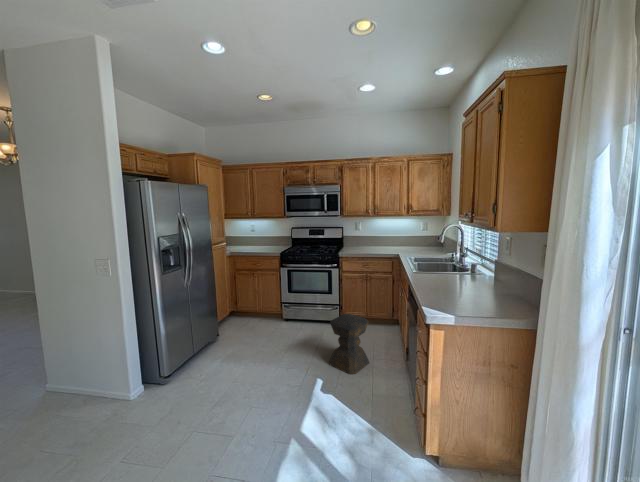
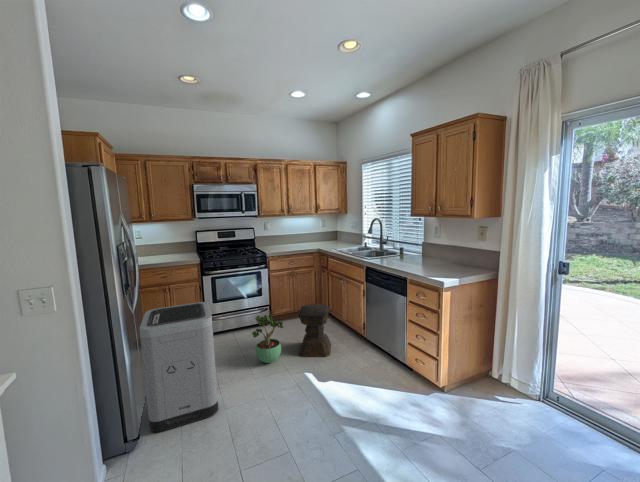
trash can: none [175,289,245,386] -> present [140,302,218,432]
potted plant: none [288,313,312,360] -> present [252,314,283,363]

